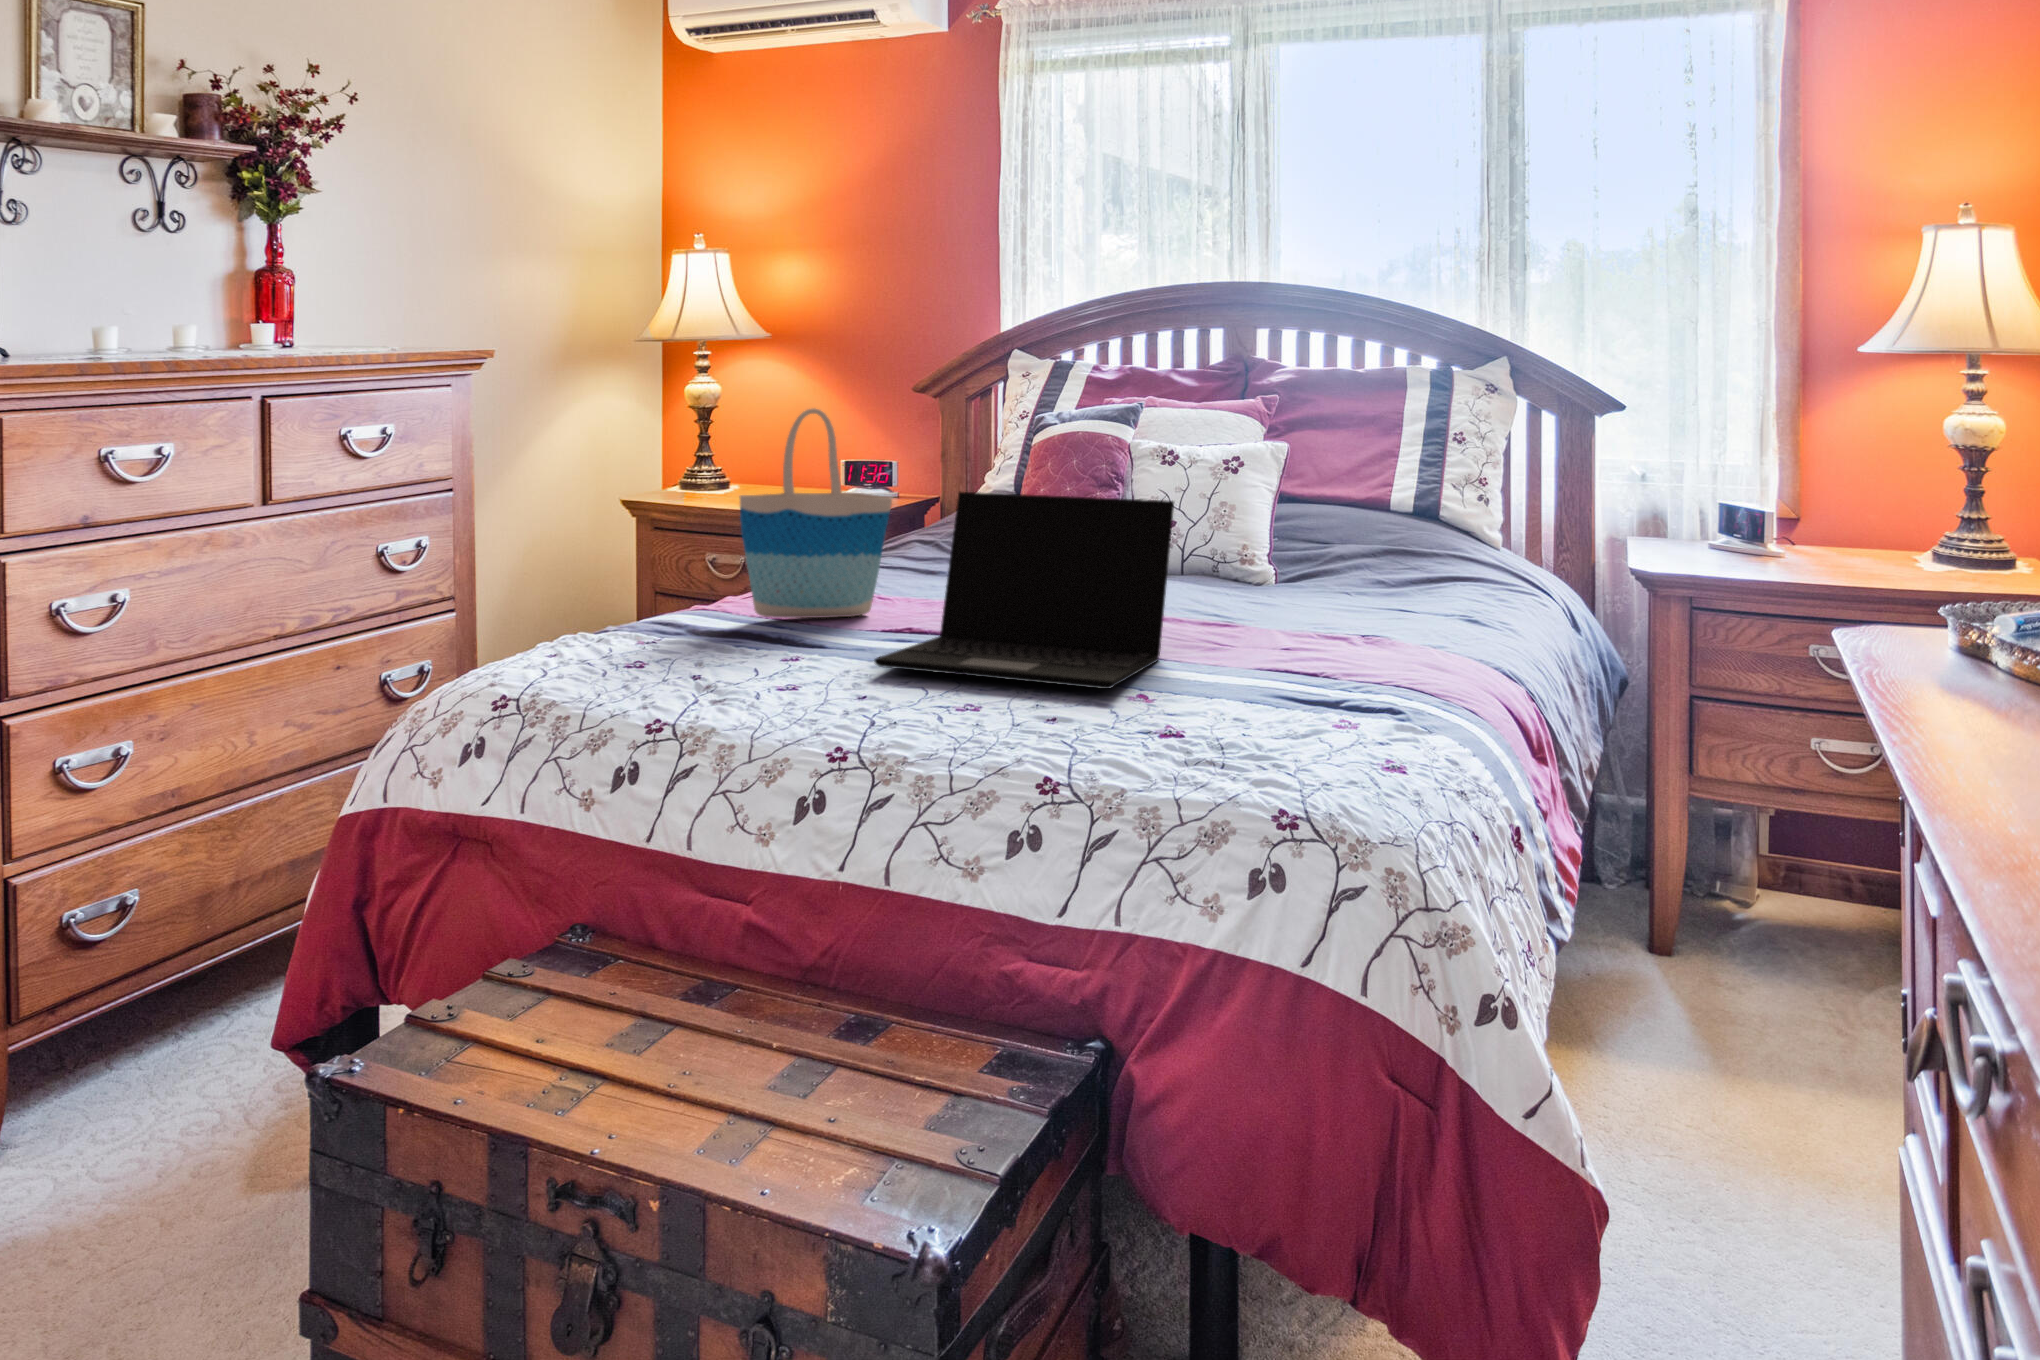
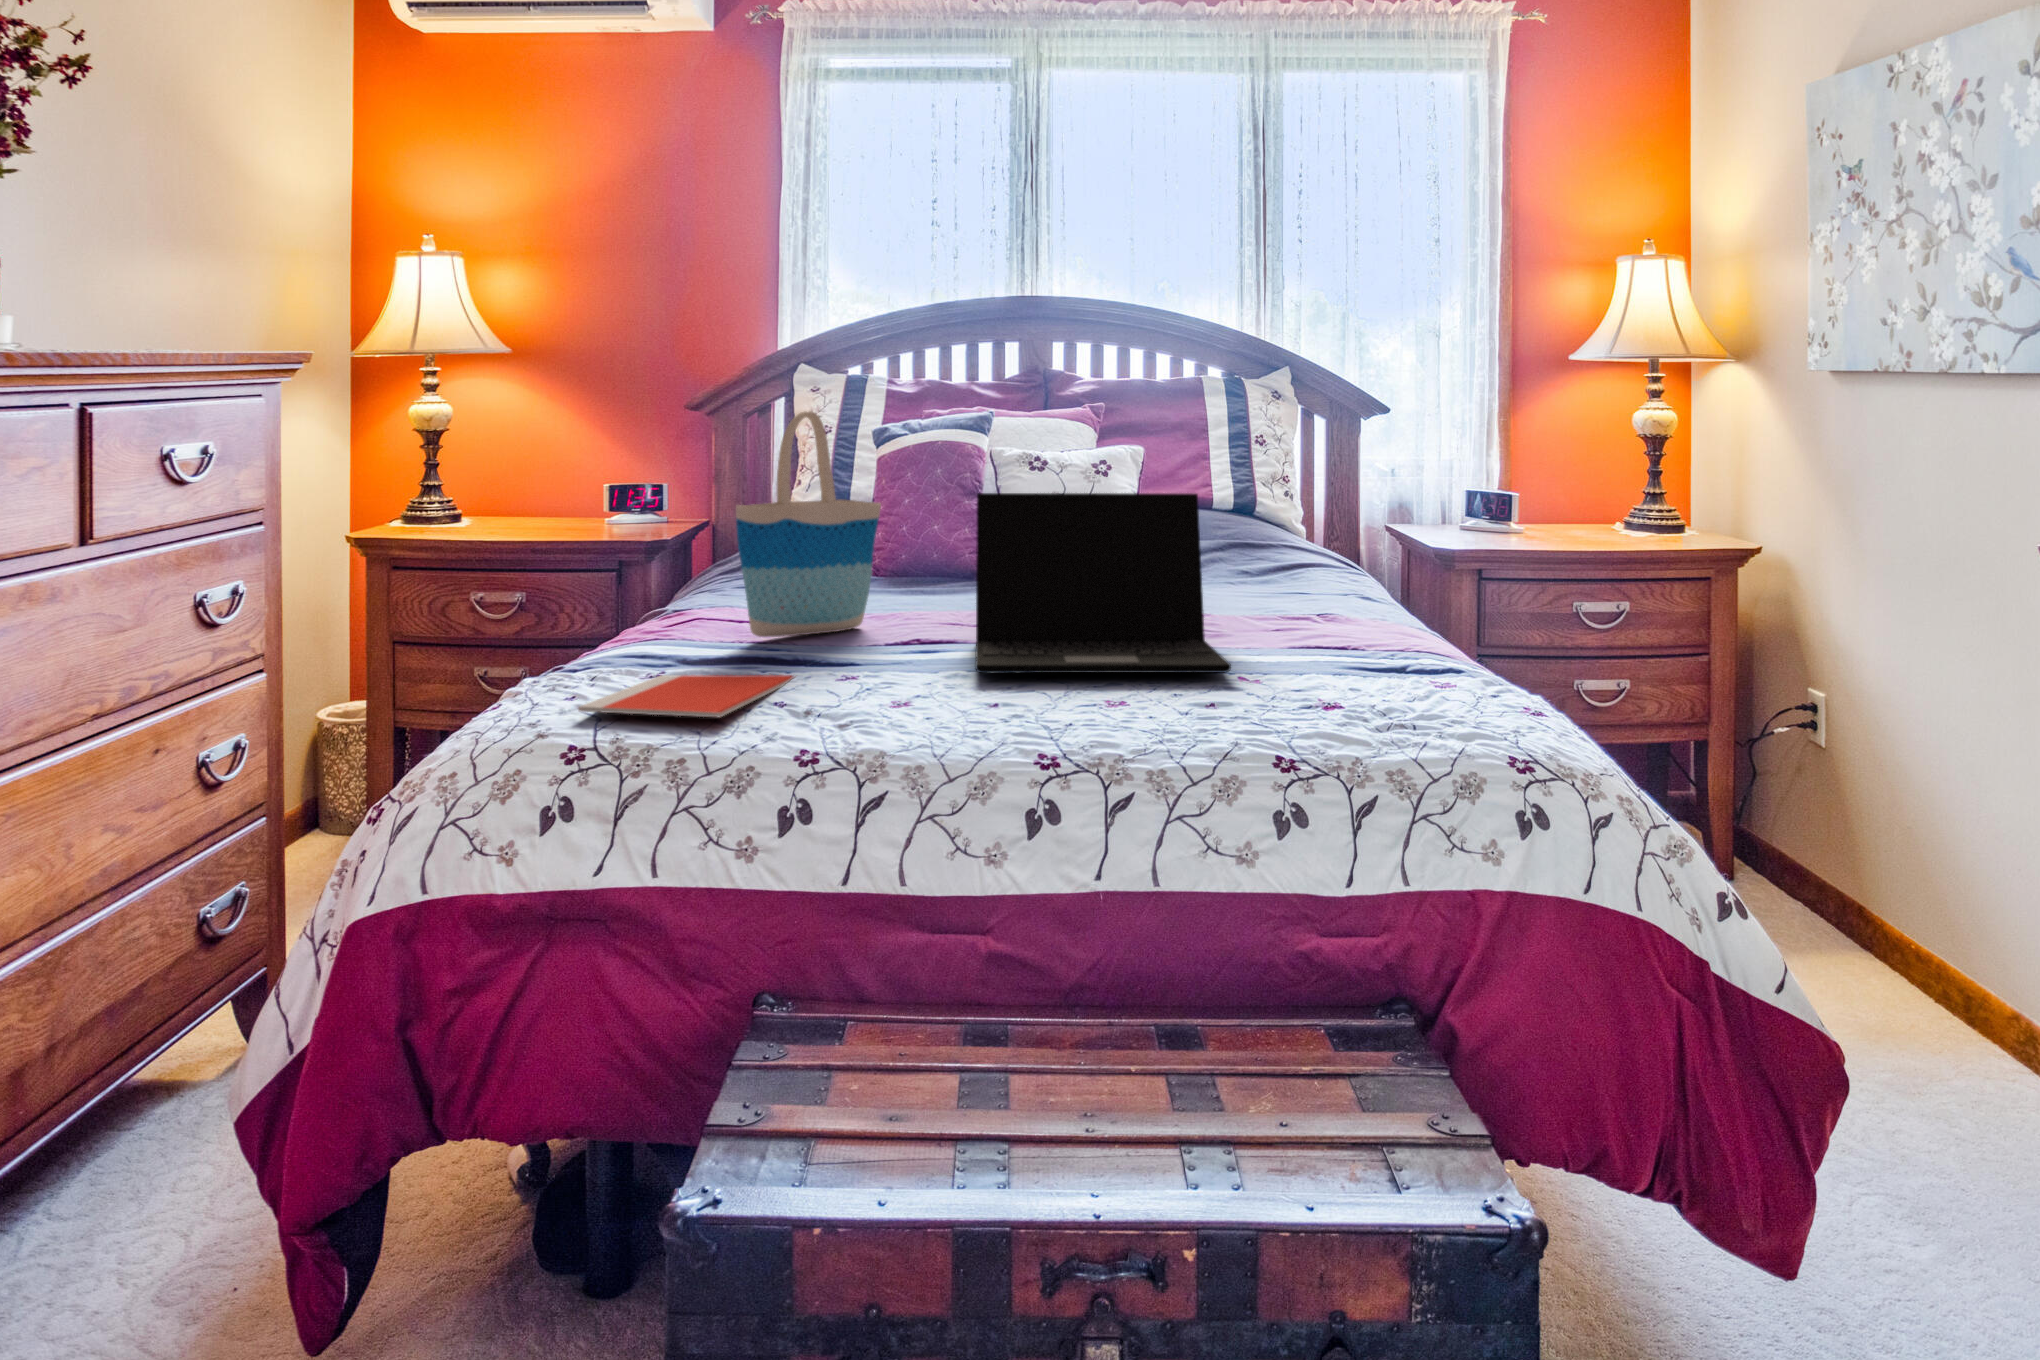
notebook: none [519,638,757,684] -> present [578,675,793,717]

